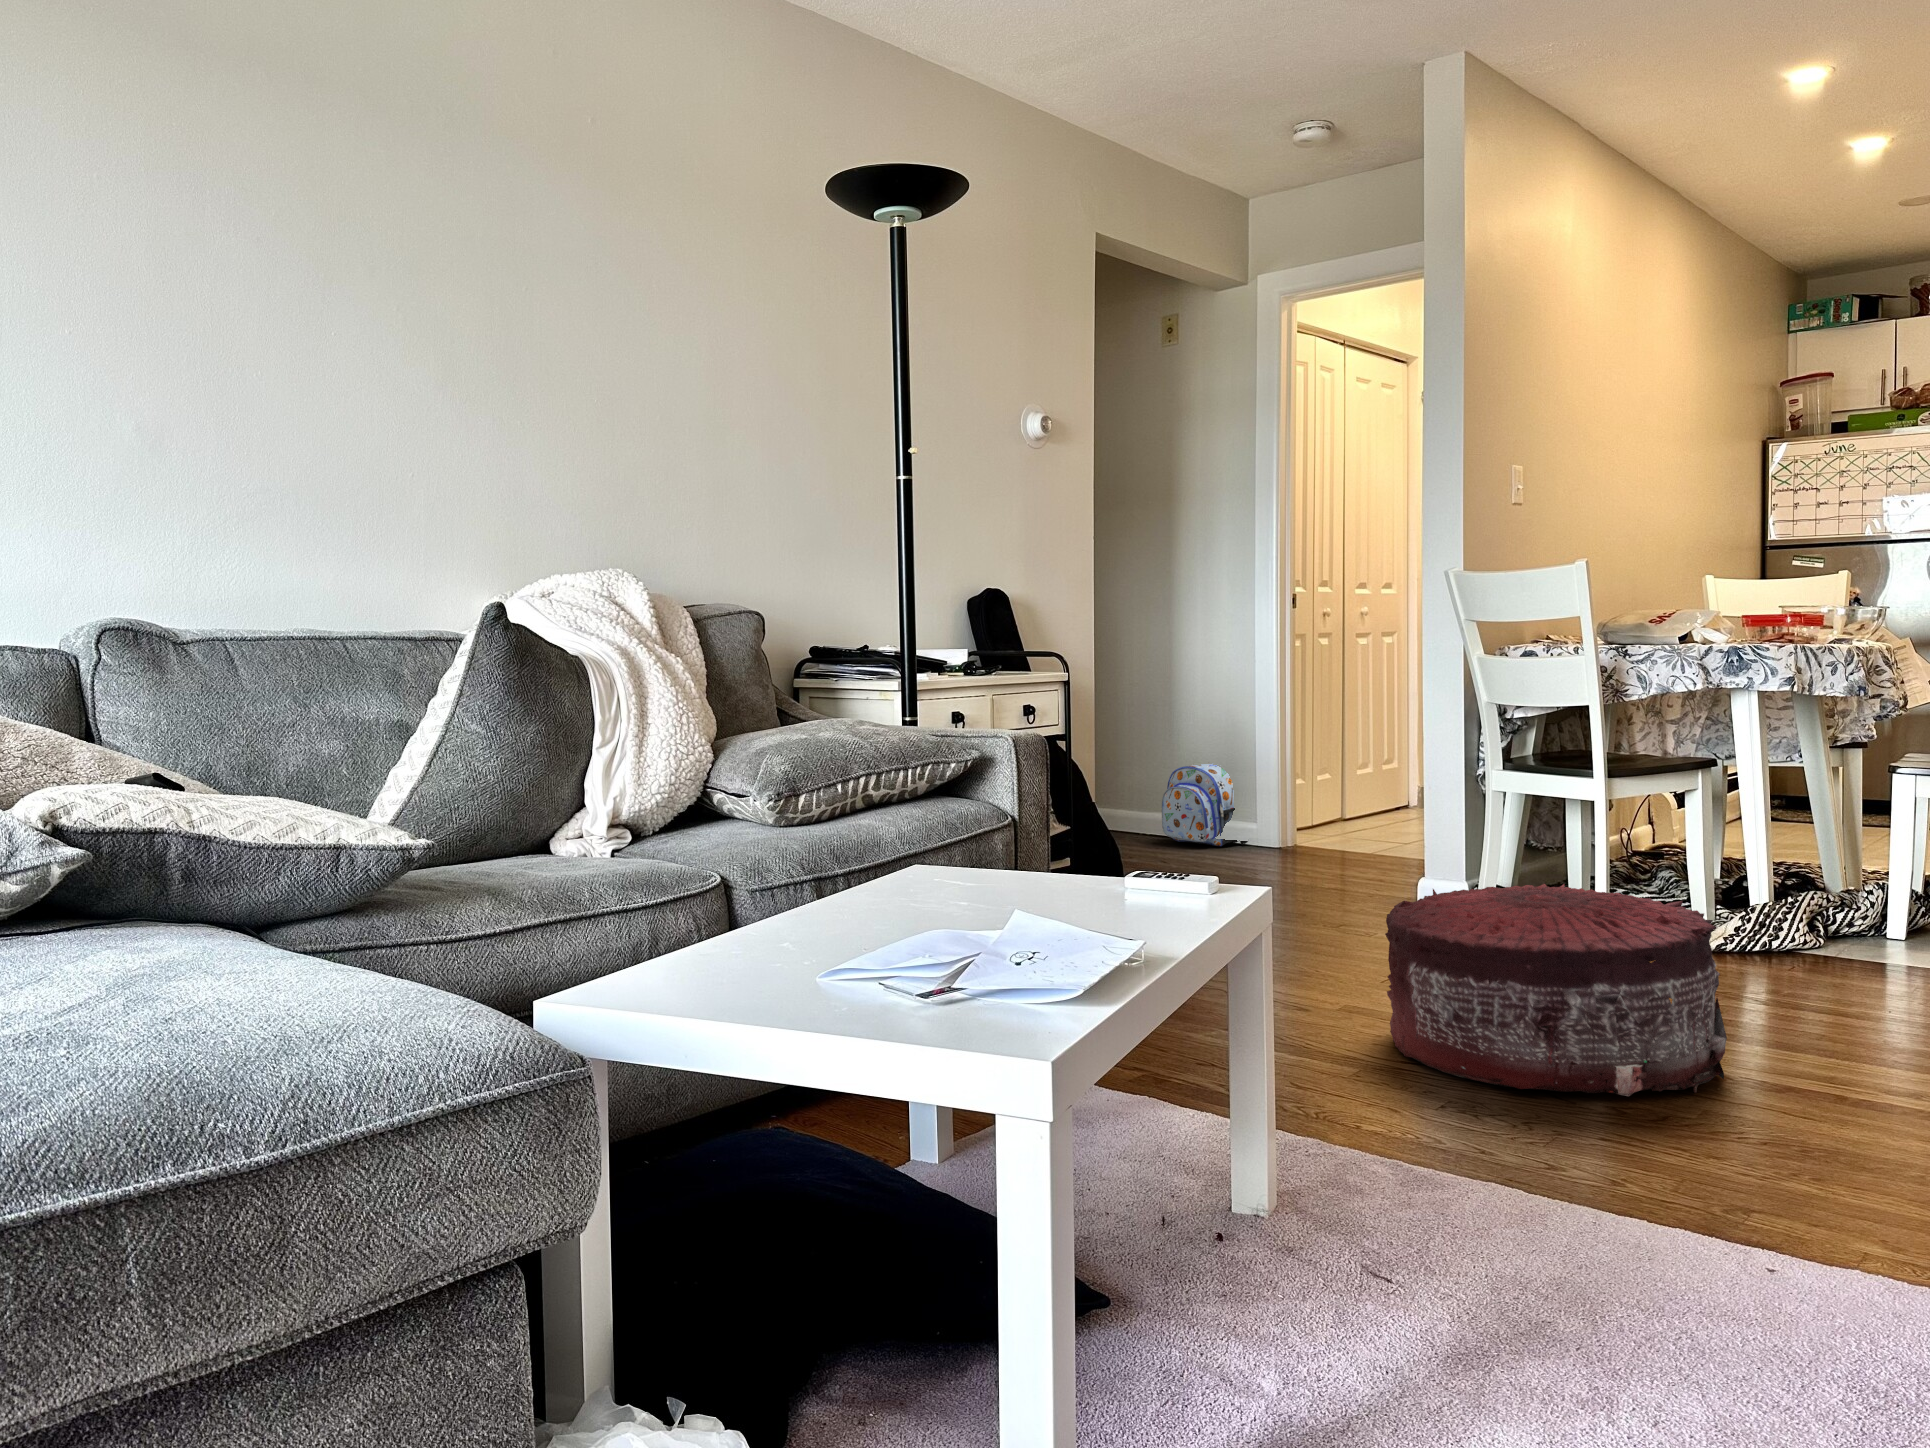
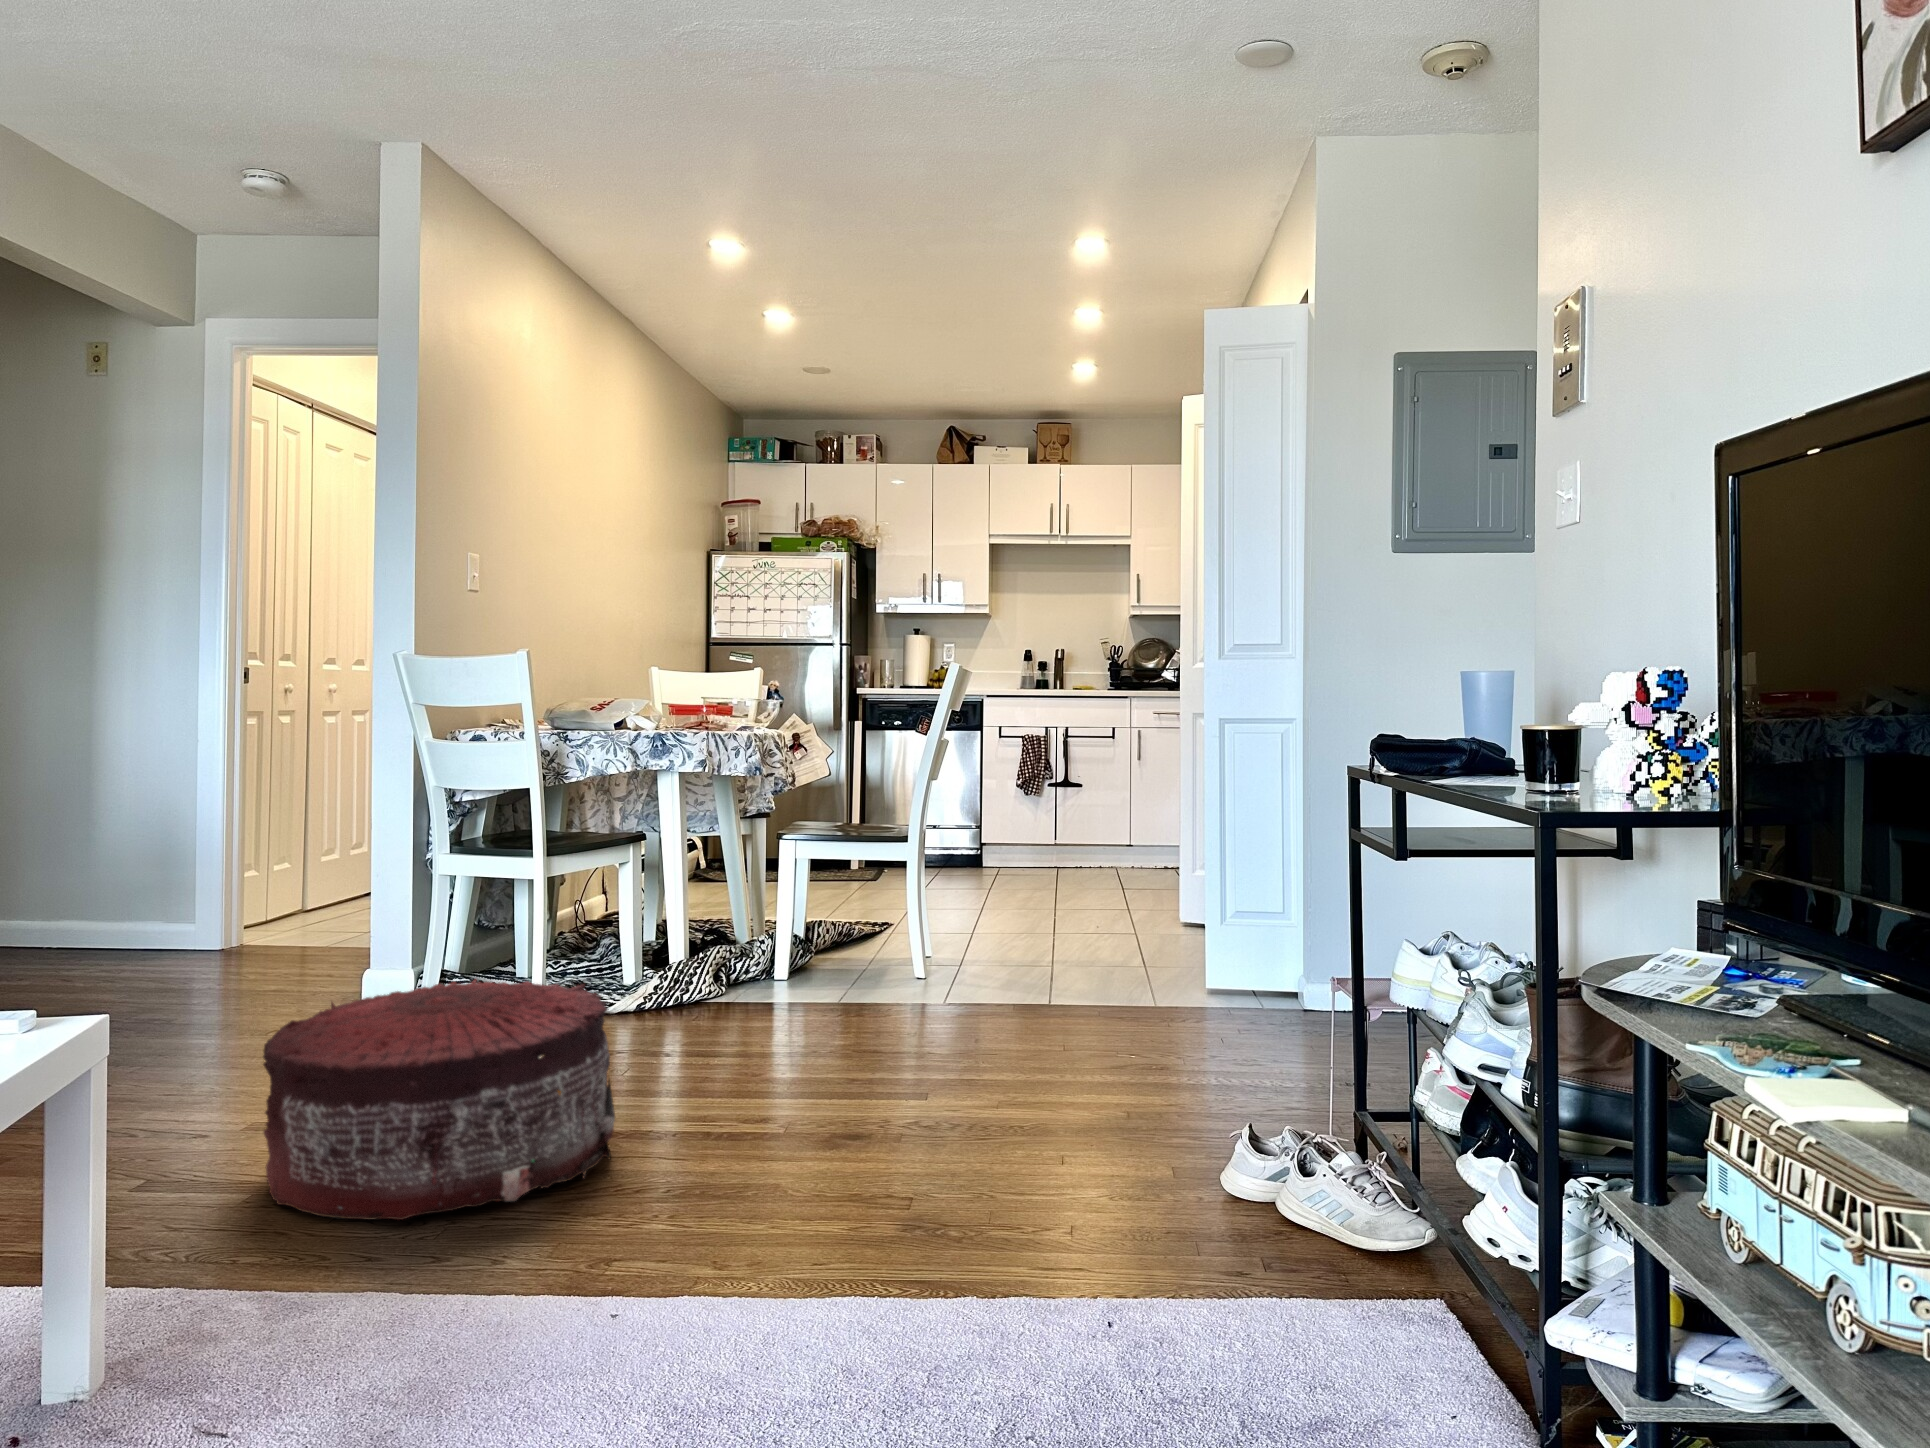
backpack: present [1162,763,1248,846] -> none [60,857,183,955]

